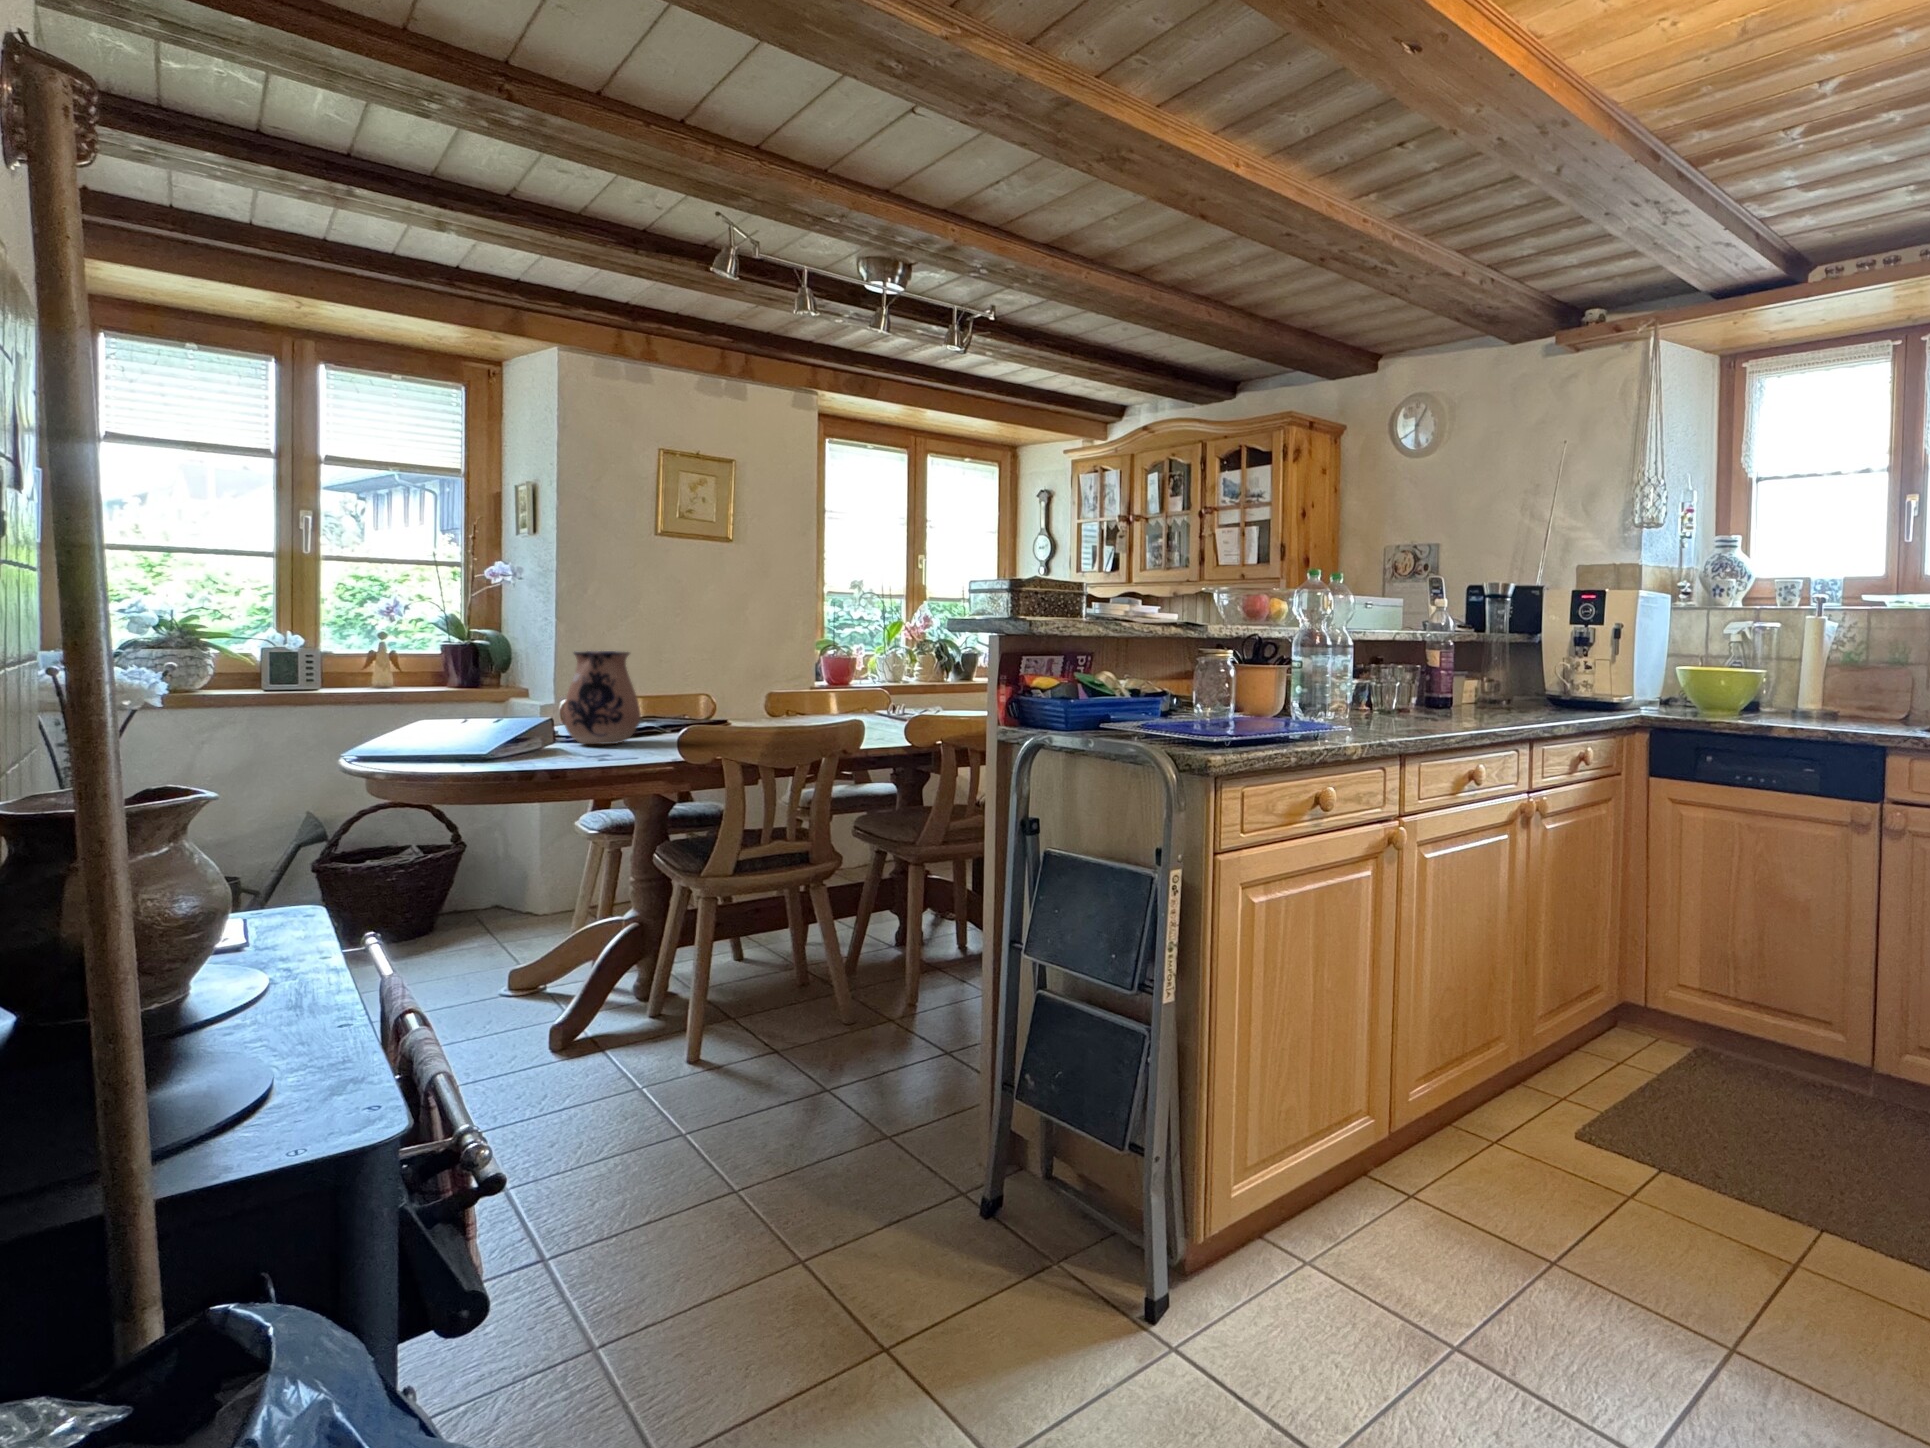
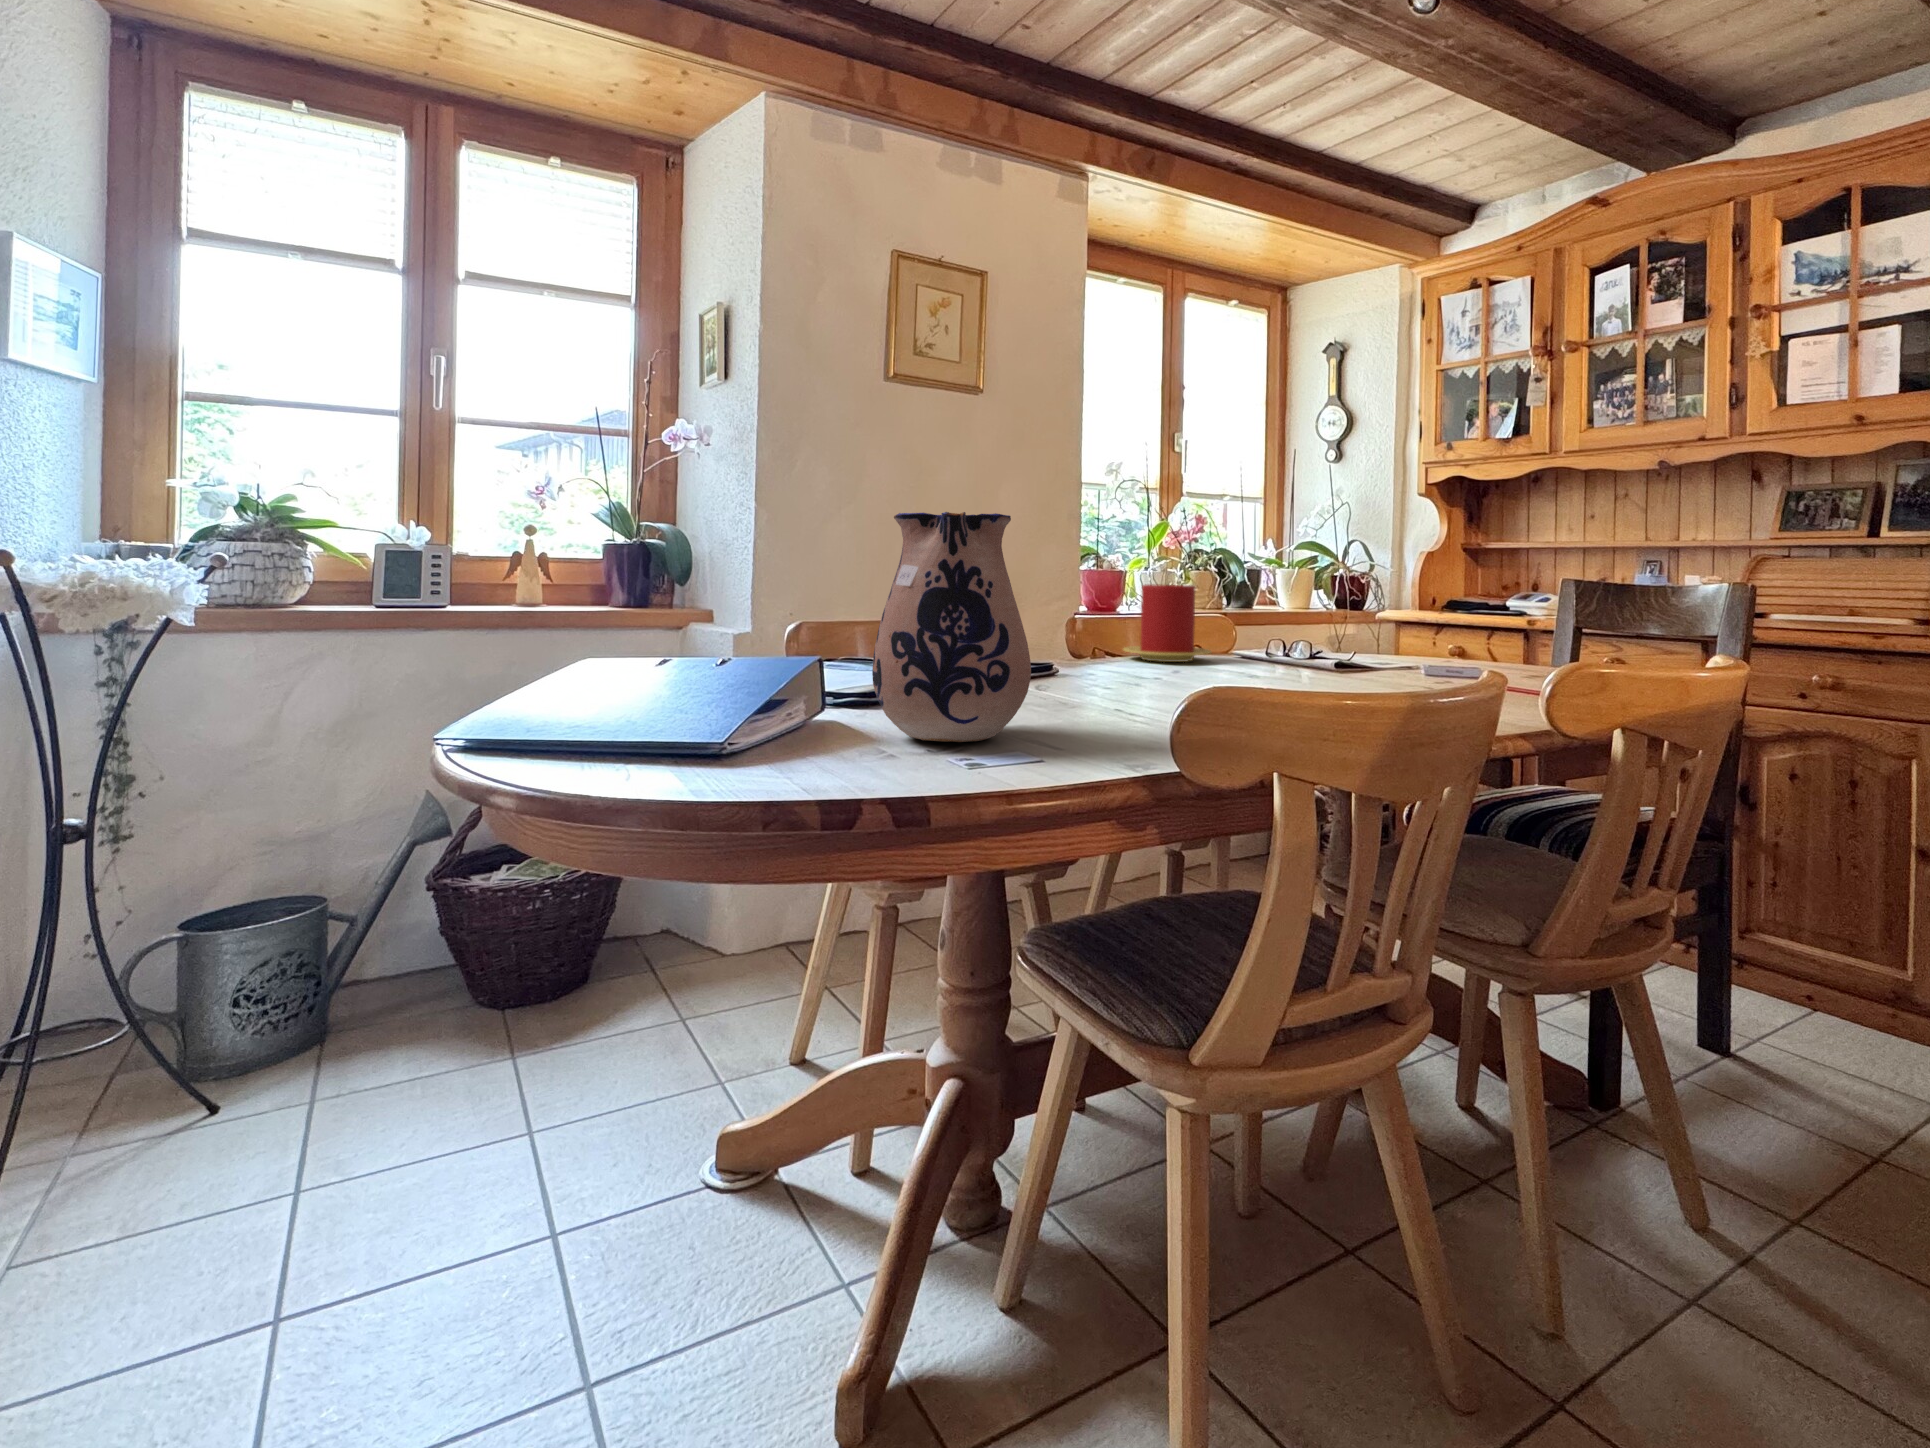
candle: none [779,672,833,714] -> present [1123,584,1211,662]

